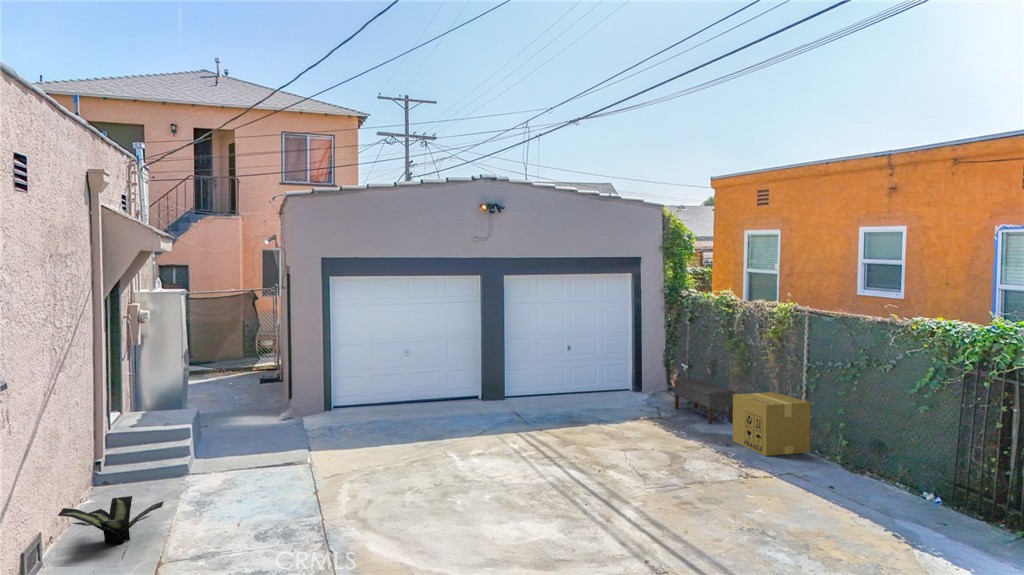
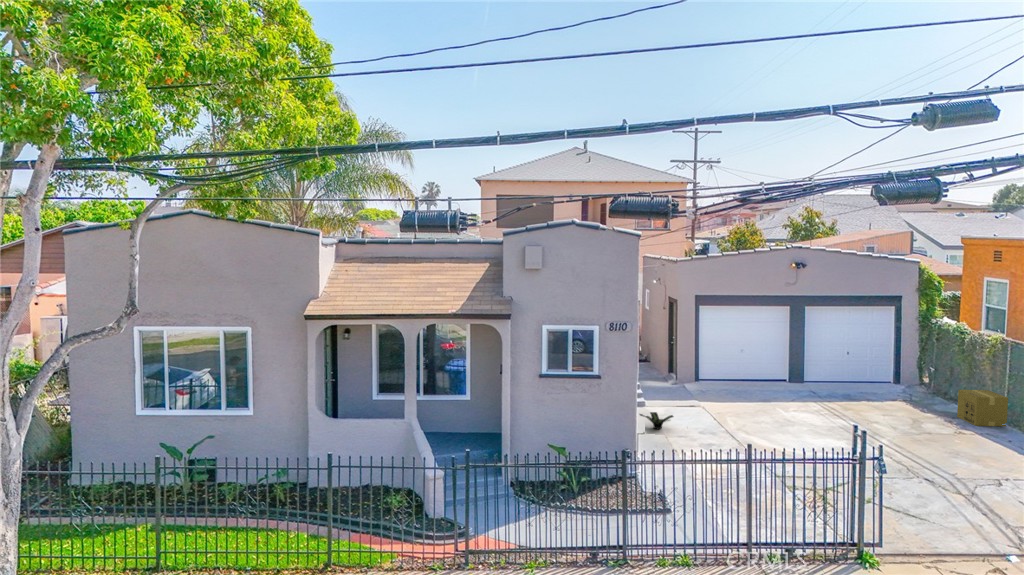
bench: present [674,378,735,424] -> none [922,378,964,407]

